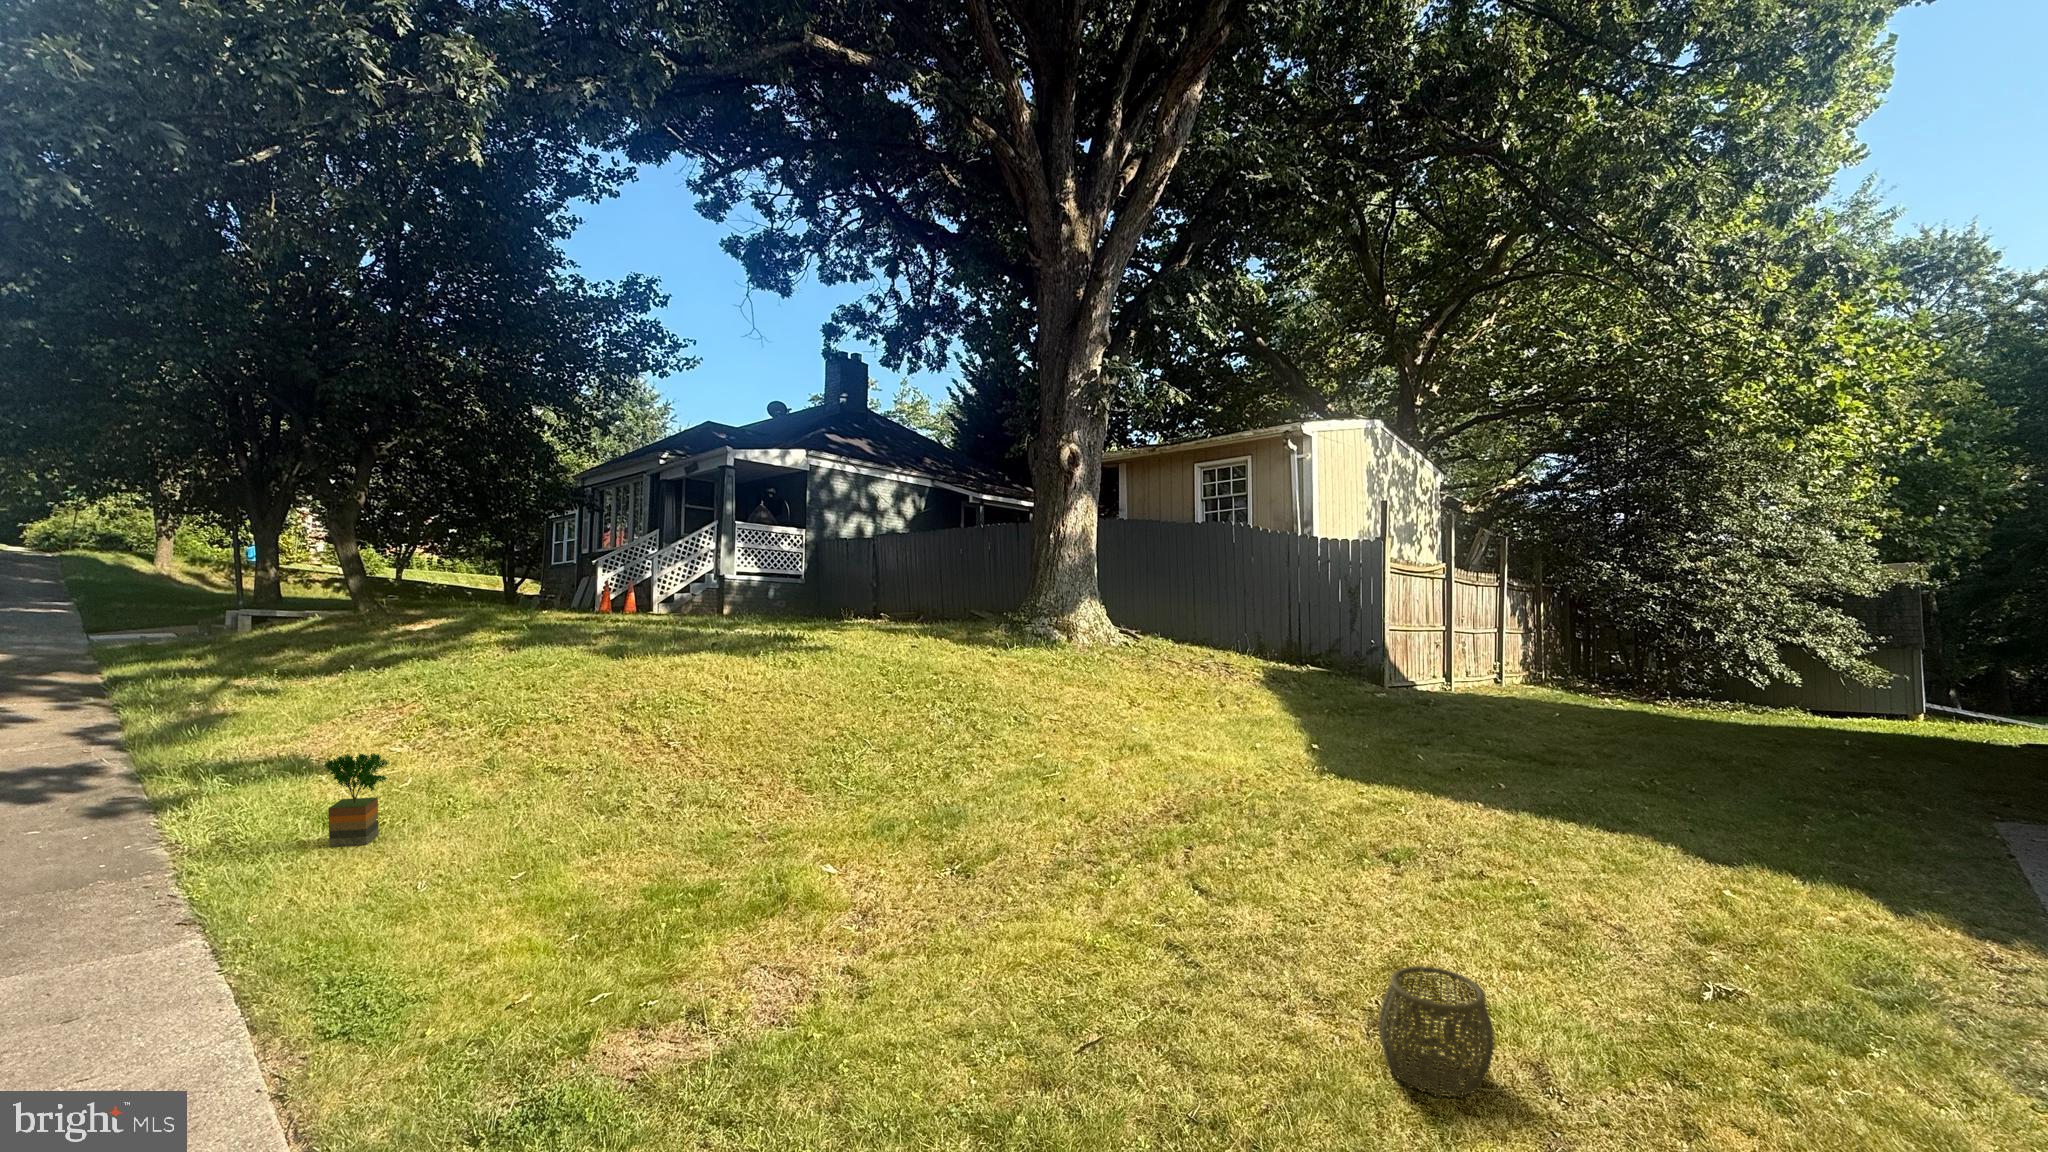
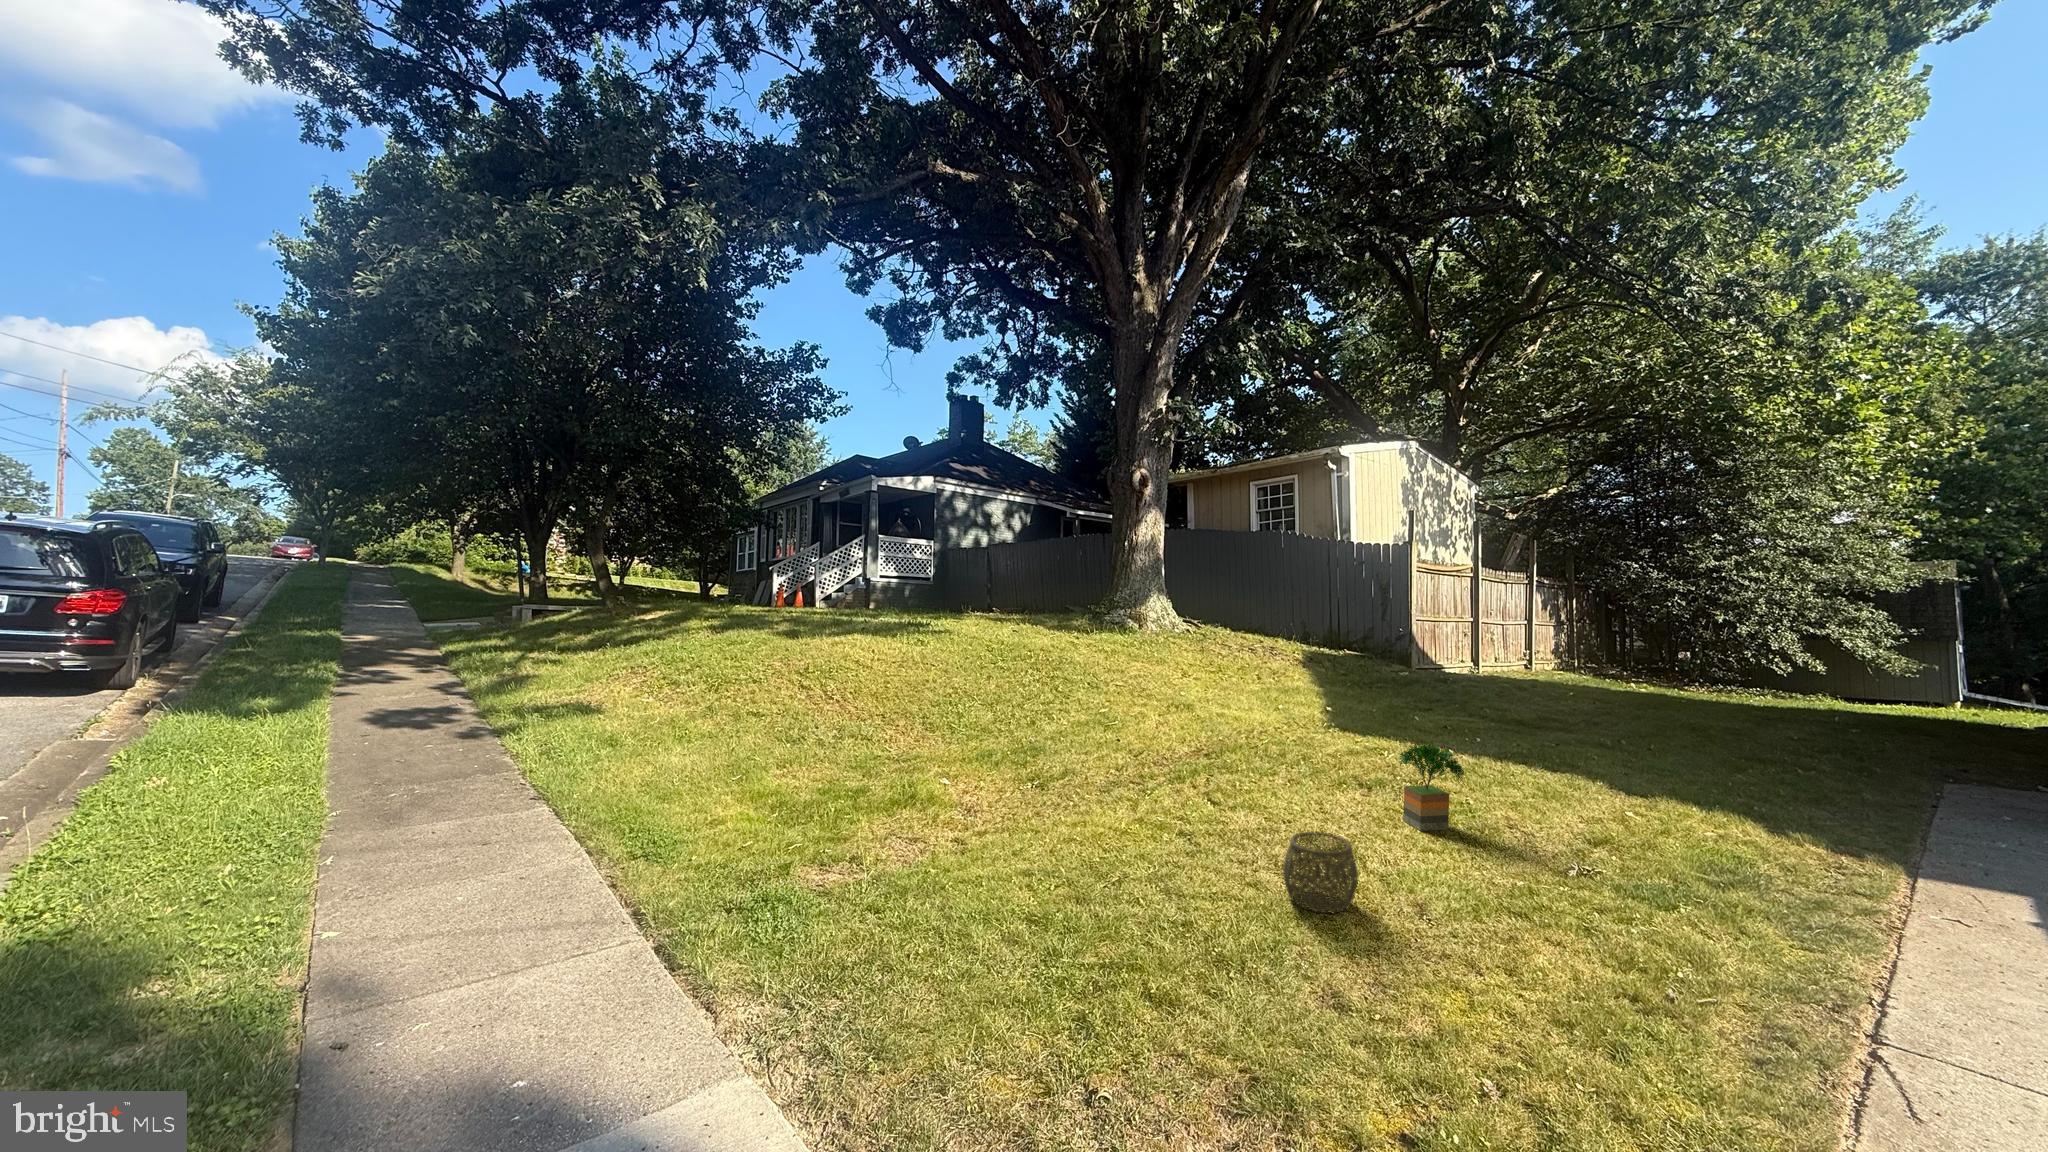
potted tree: present [324,753,389,847] -> present [1398,744,1465,831]

